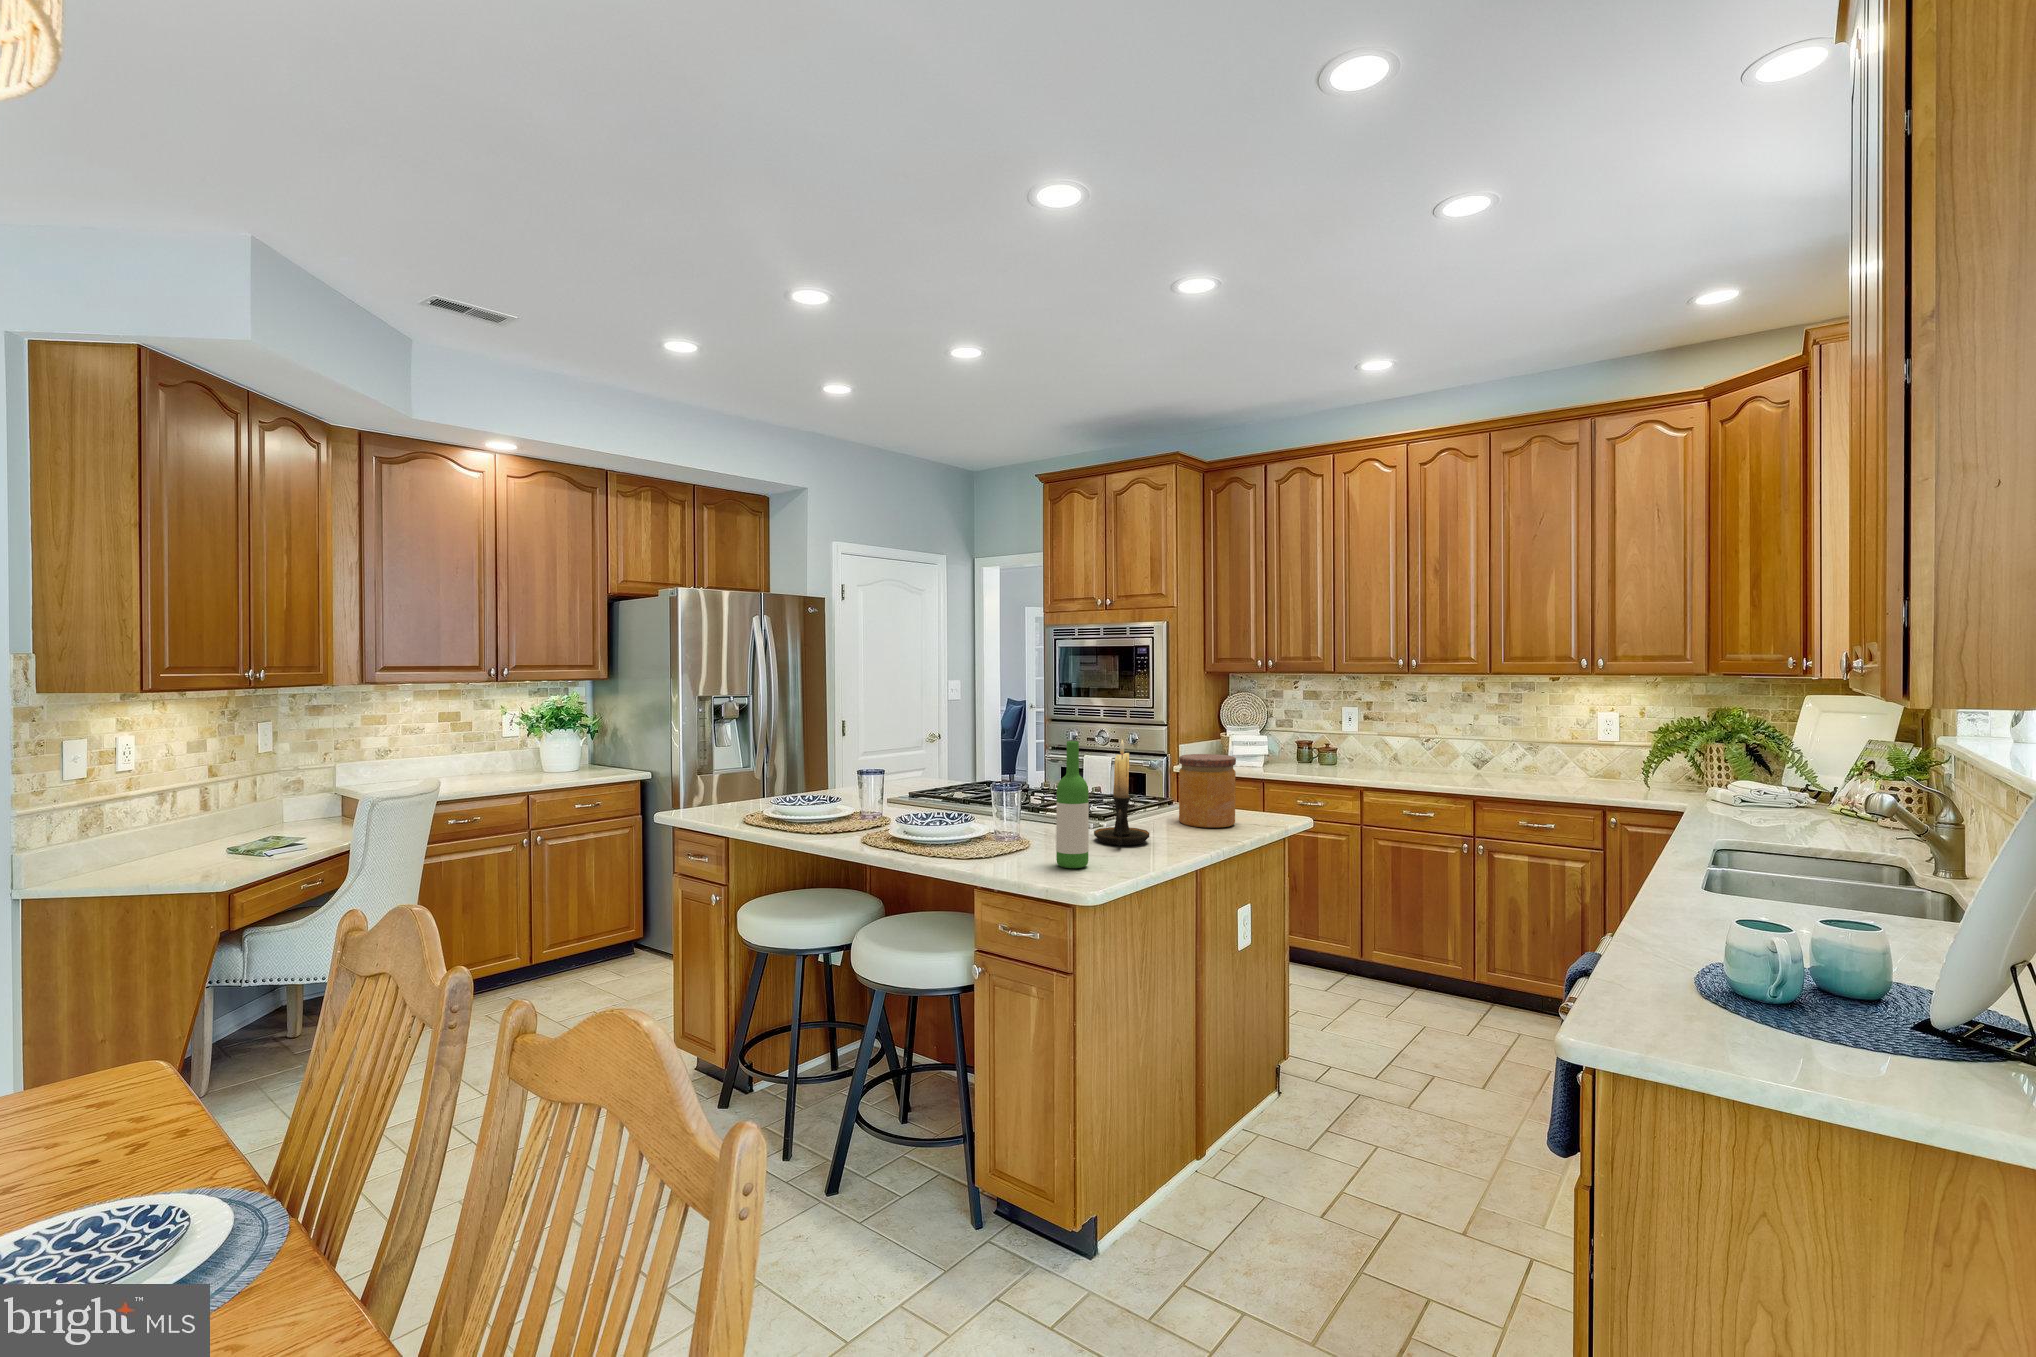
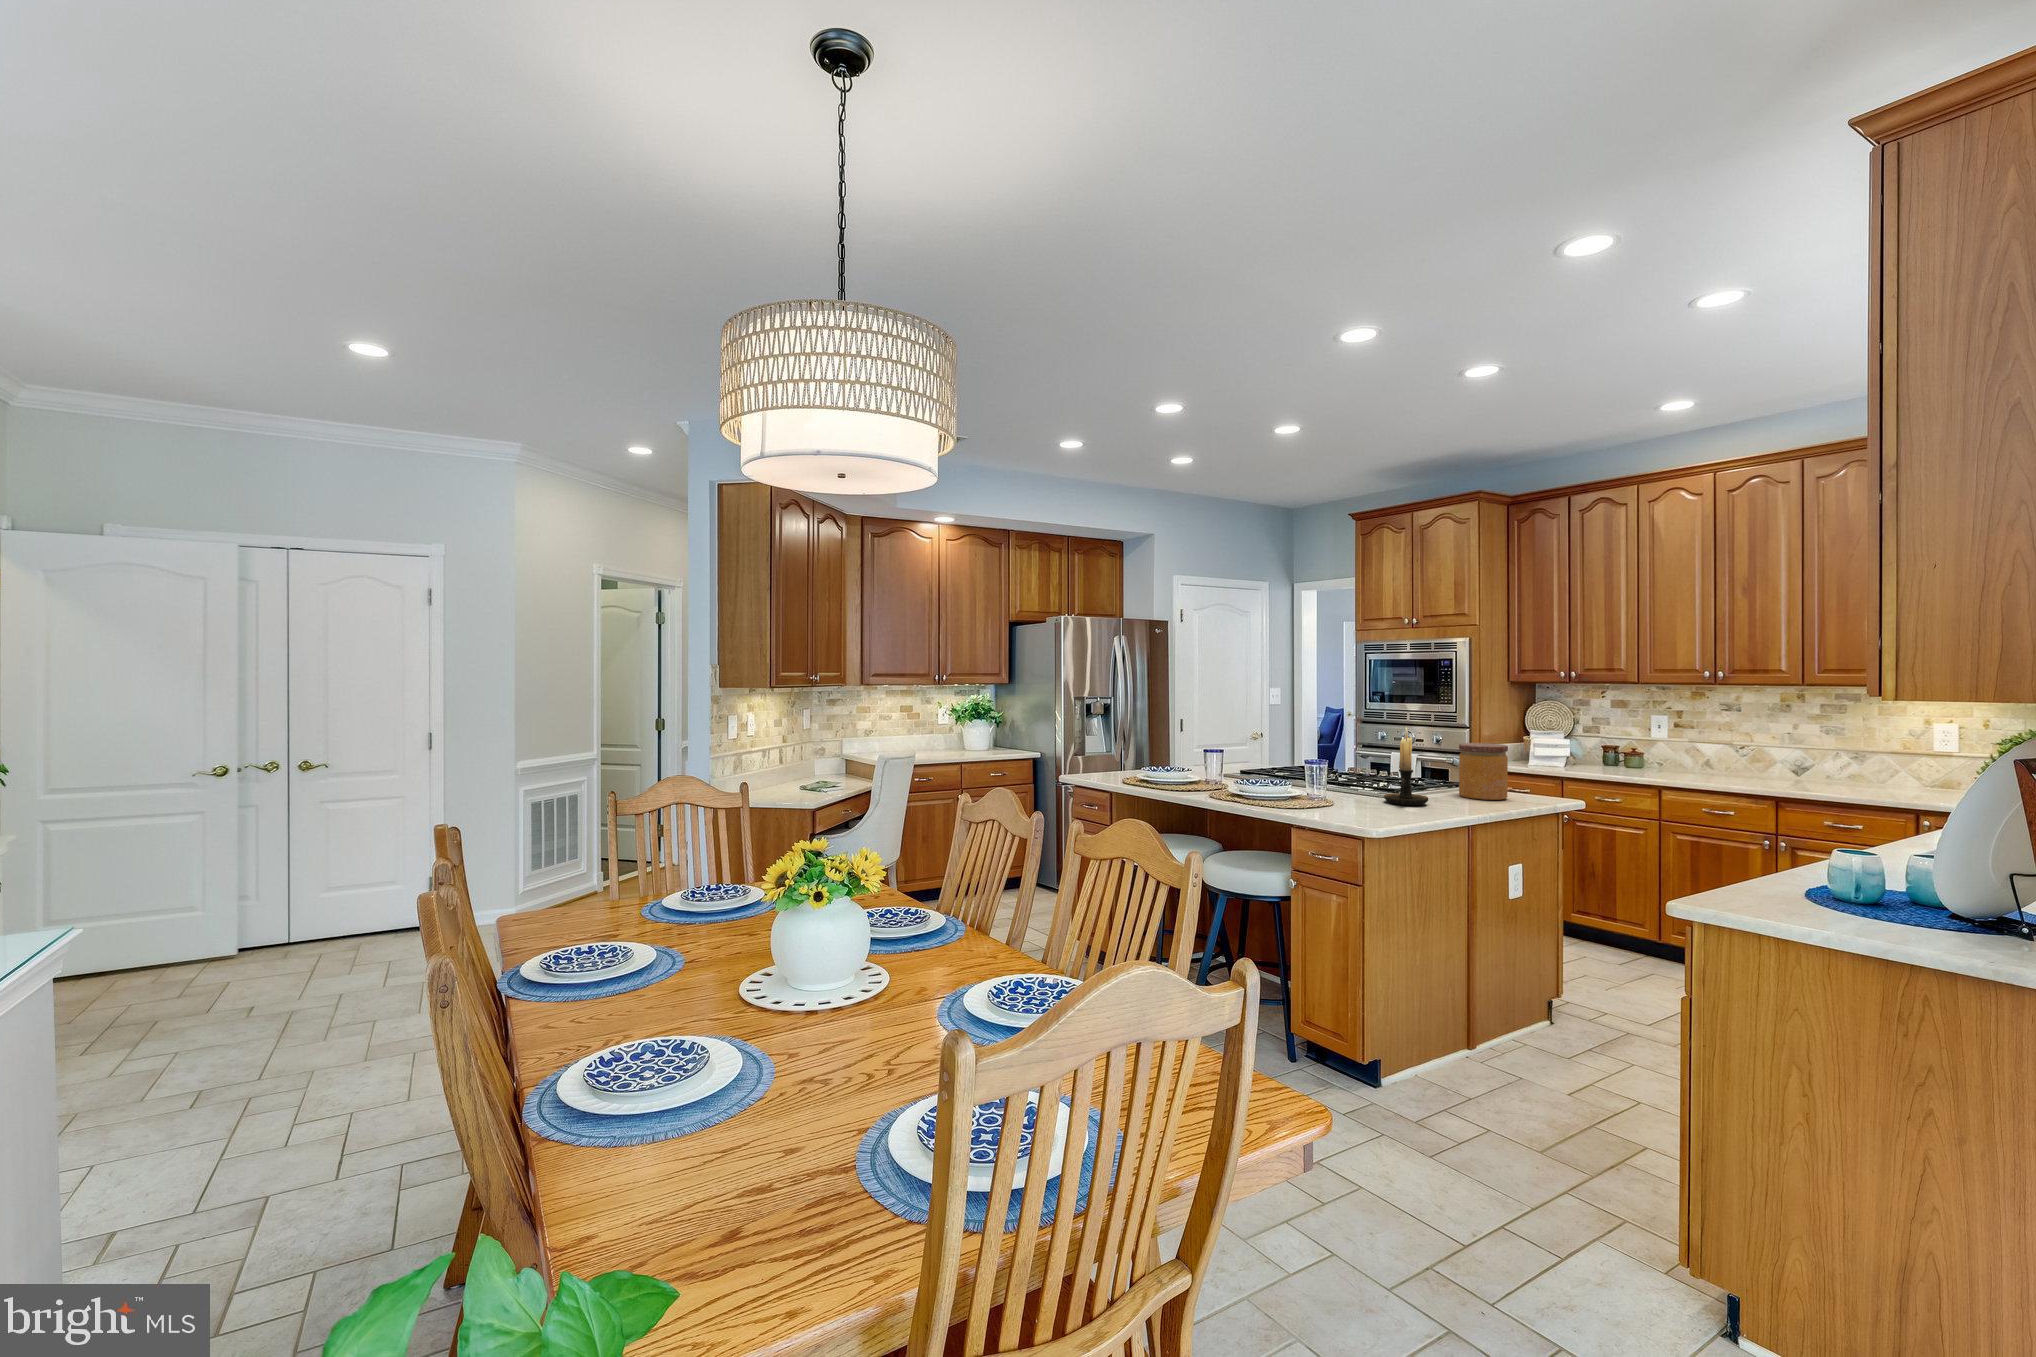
wine bottle: present [1056,741,1089,868] -> none [1351,725,1375,815]

